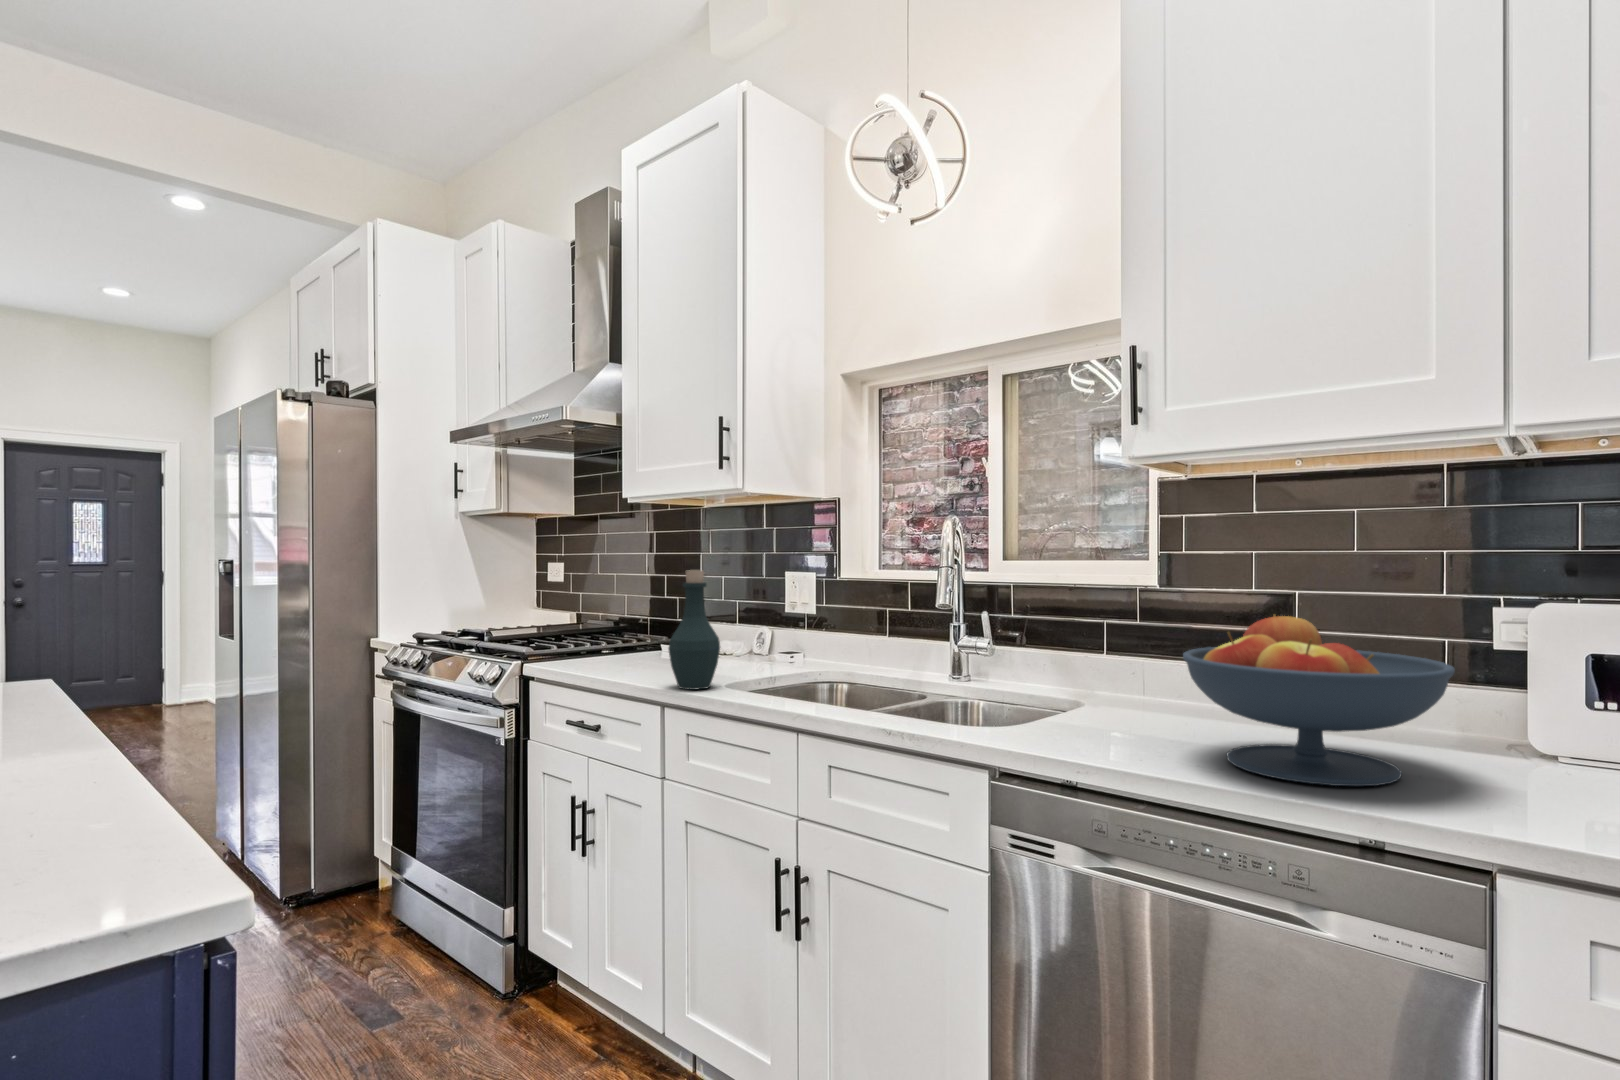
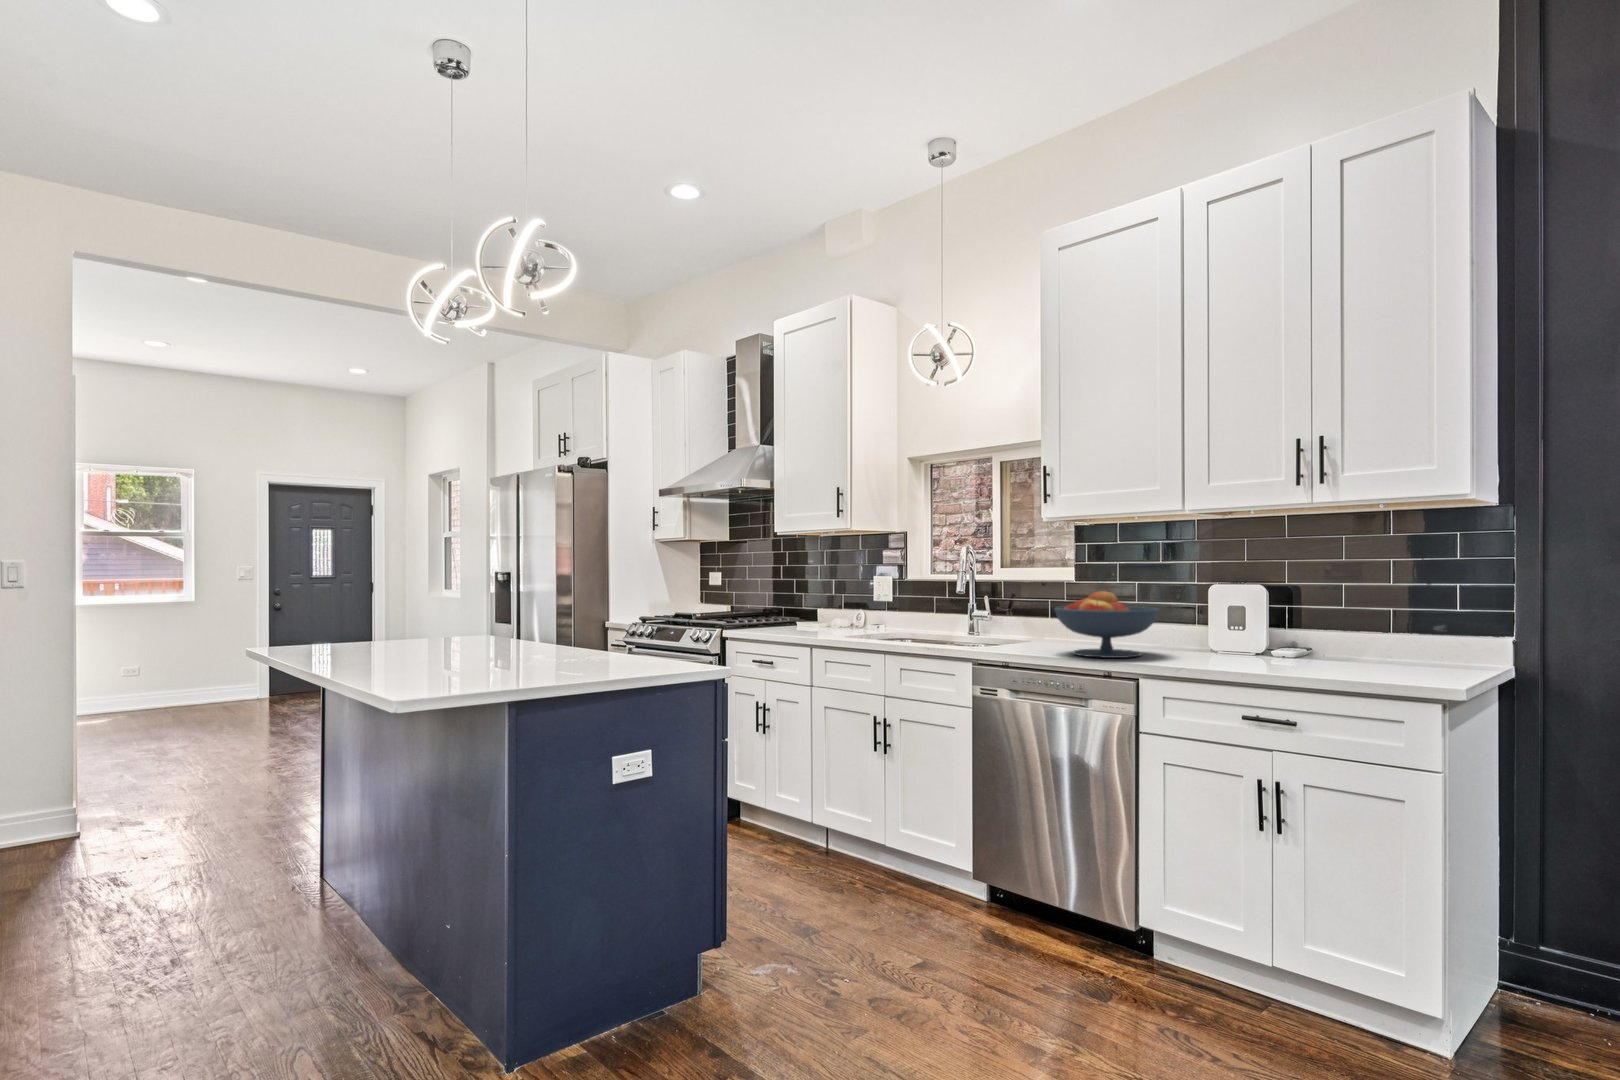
bottle: present [668,570,720,690] -> none [815,574,842,637]

